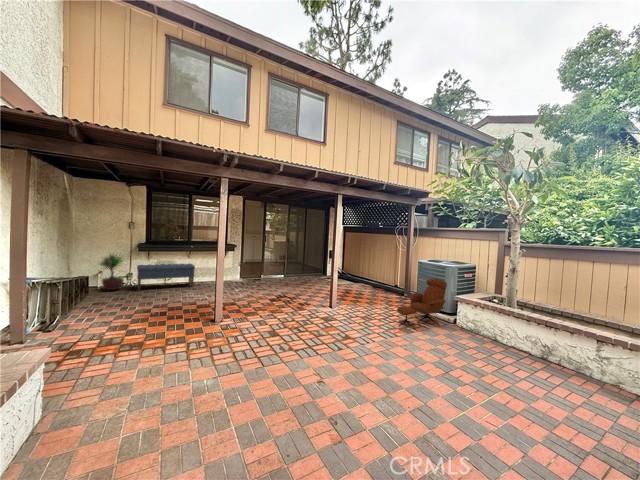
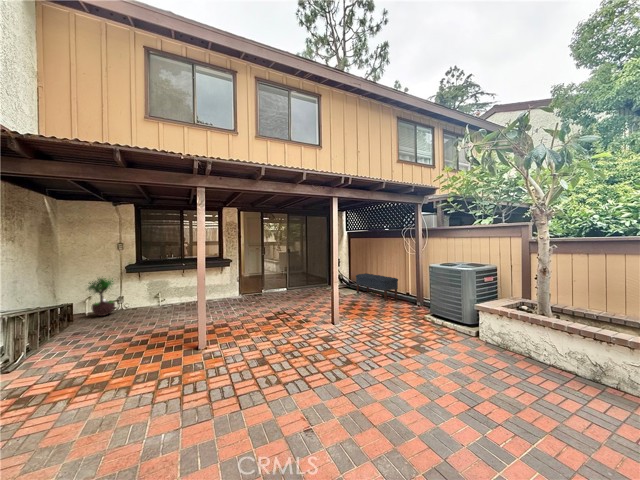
bench: present [137,264,195,291] -> present [356,273,398,301]
lounge chair: present [397,279,447,327] -> none [407,285,464,346]

